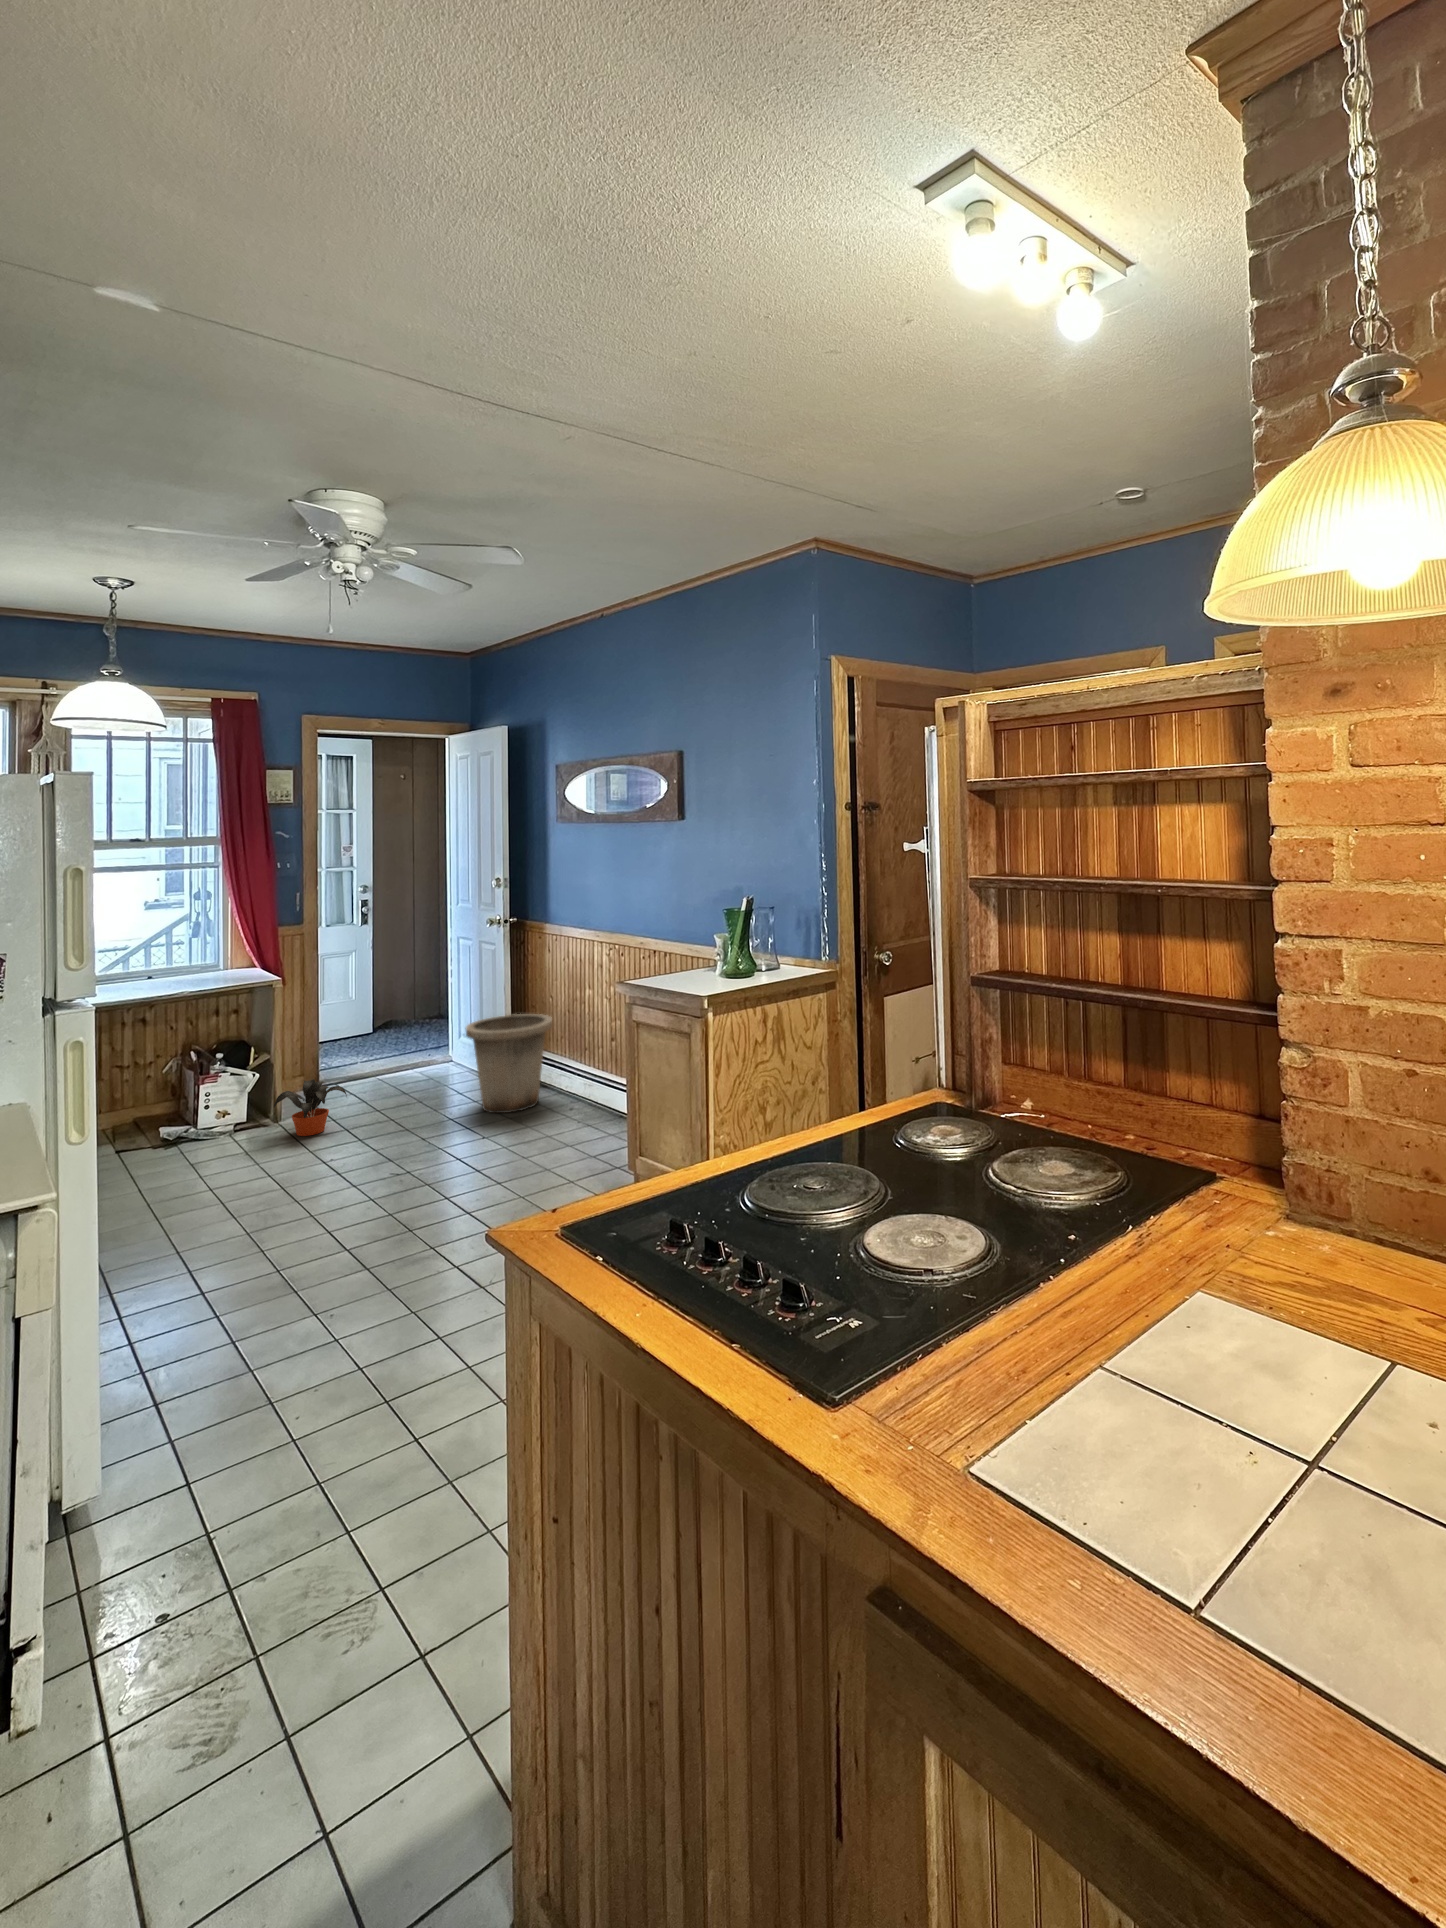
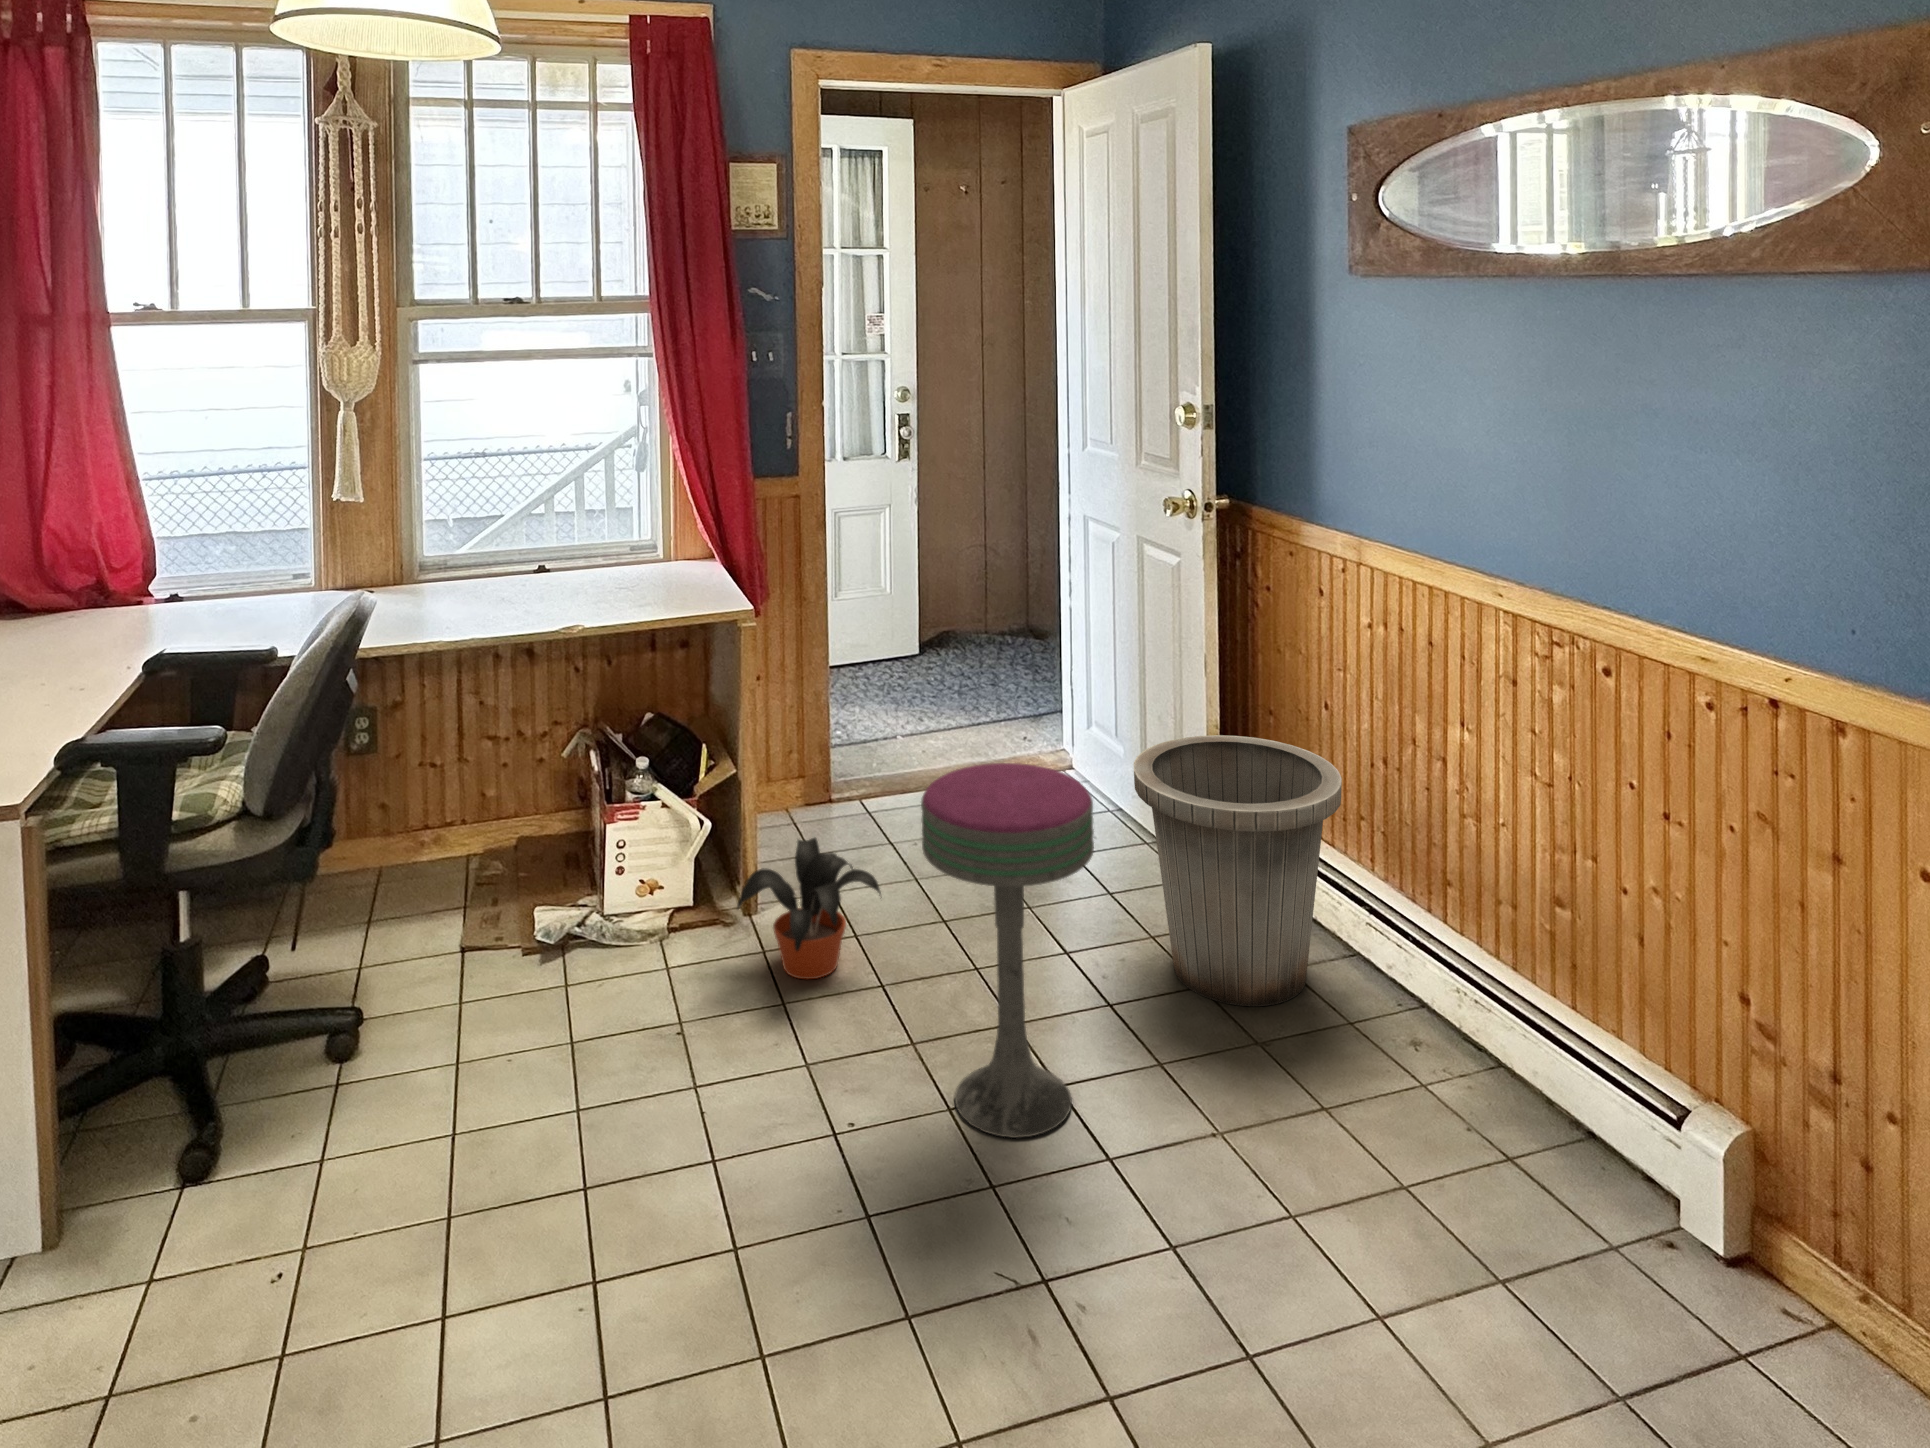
bar stool: none [365,1018,439,1155] -> present [921,763,1094,1138]

